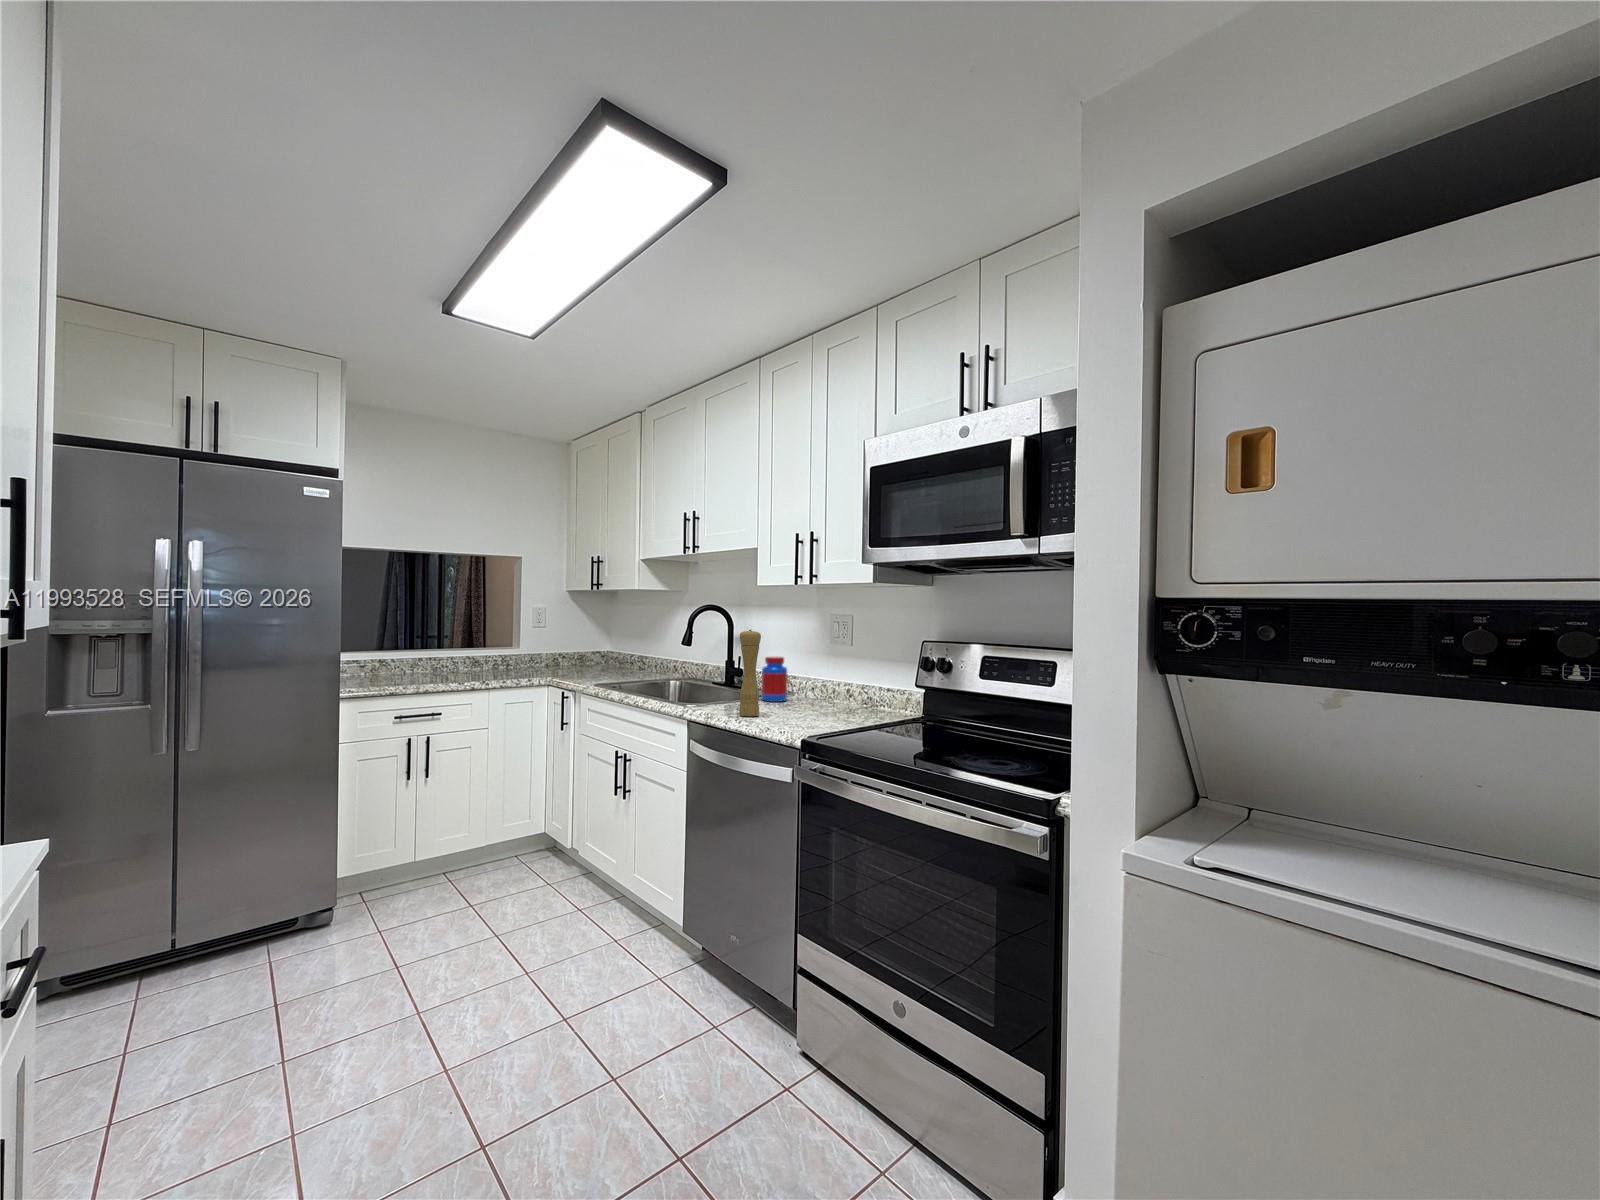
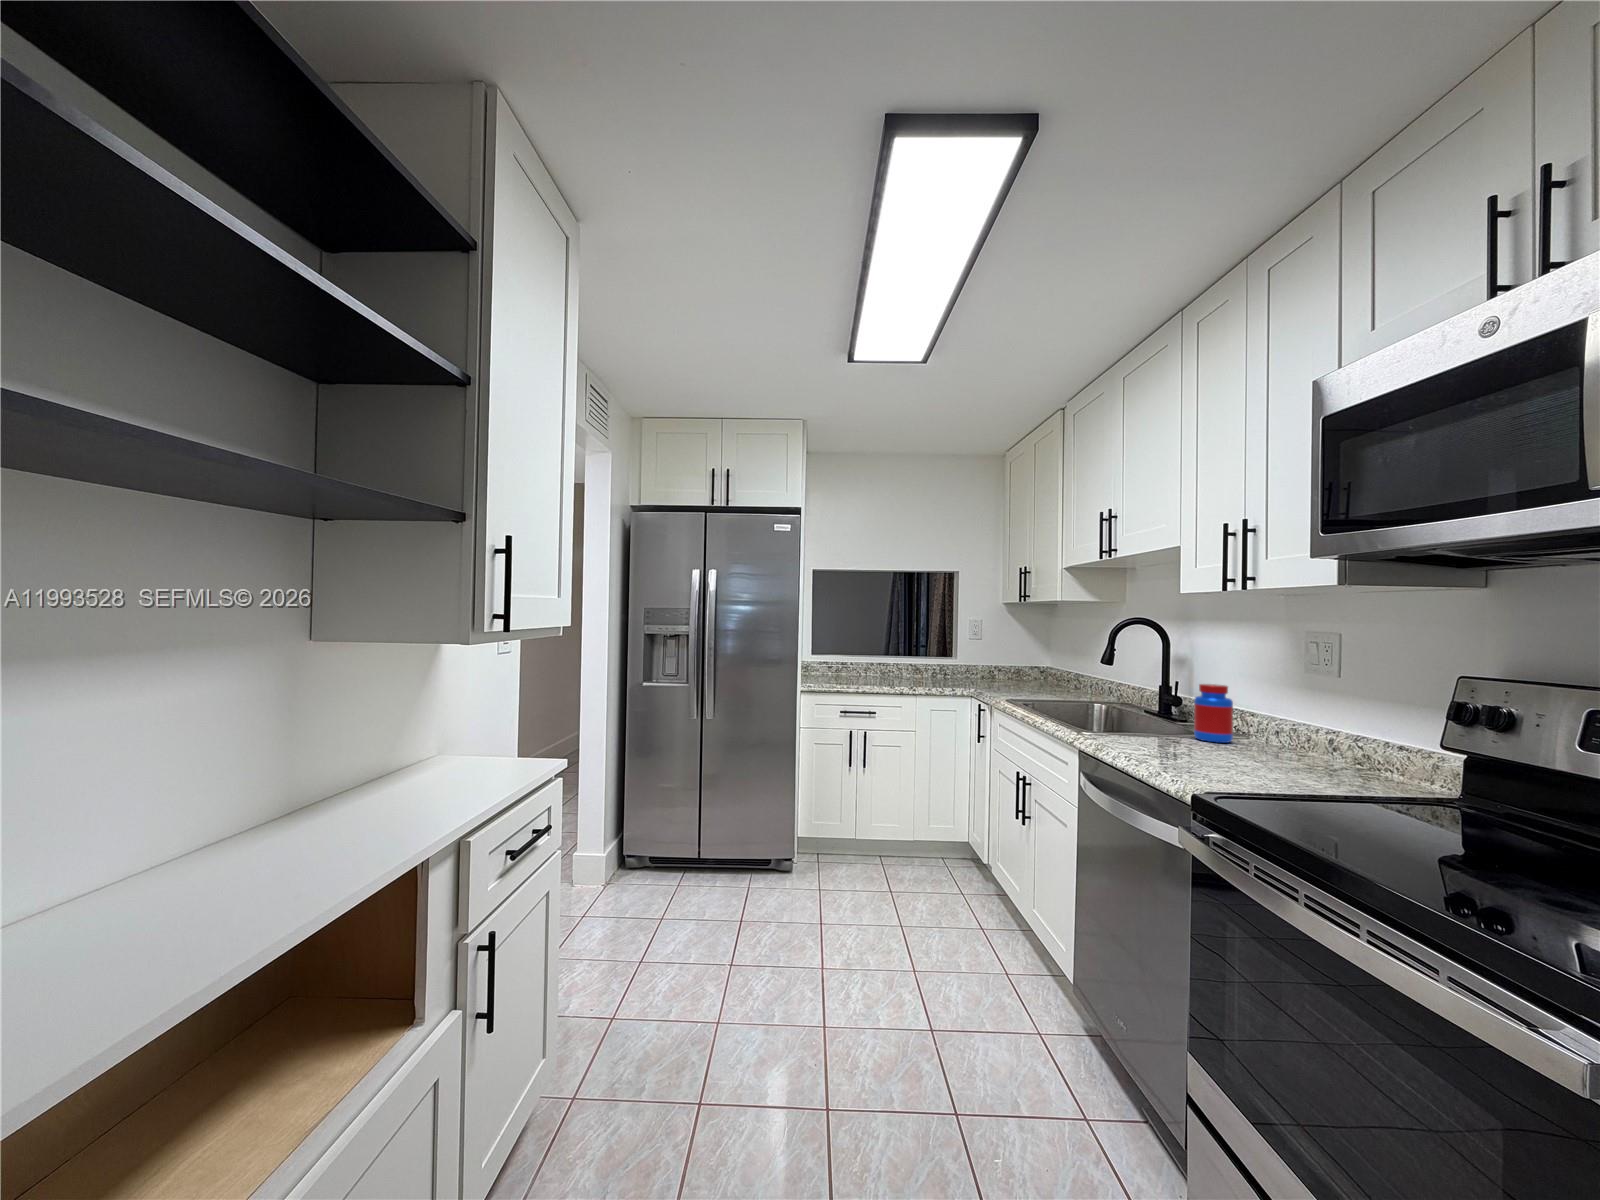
pepper mill: present [739,630,761,716] -> none [1139,647,1169,755]

